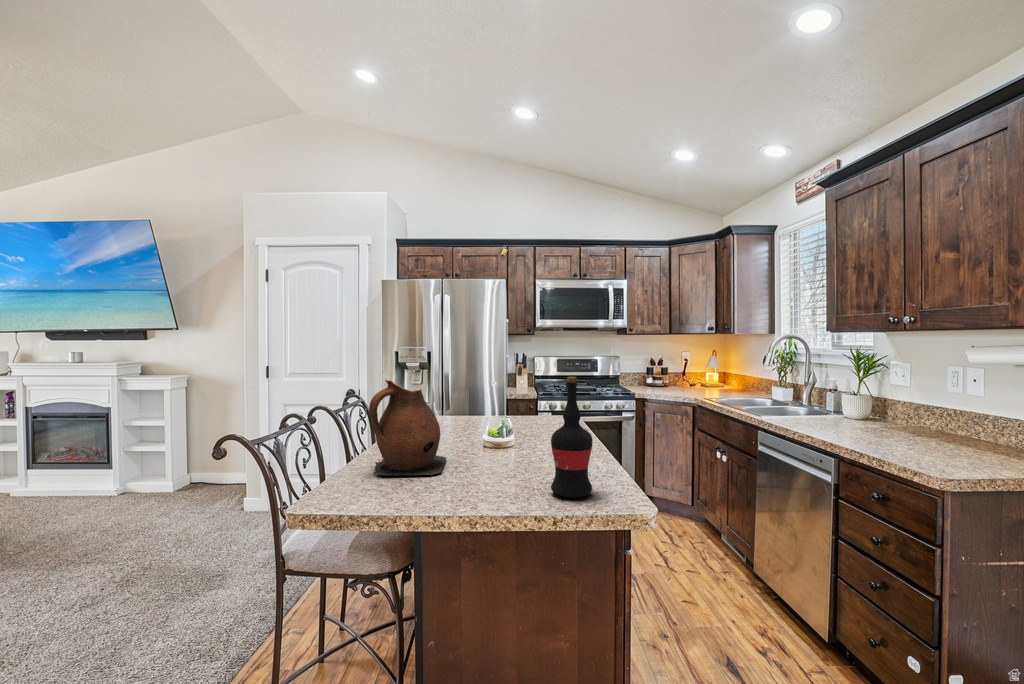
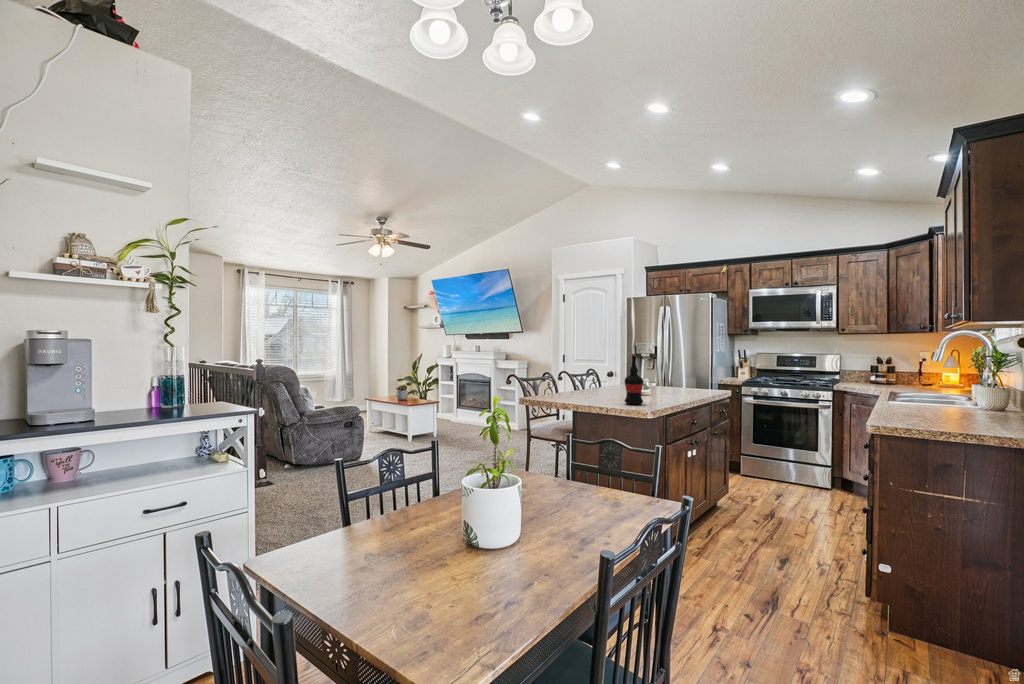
ceramic pitcher: present [369,380,447,476] -> none [569,356,607,398]

